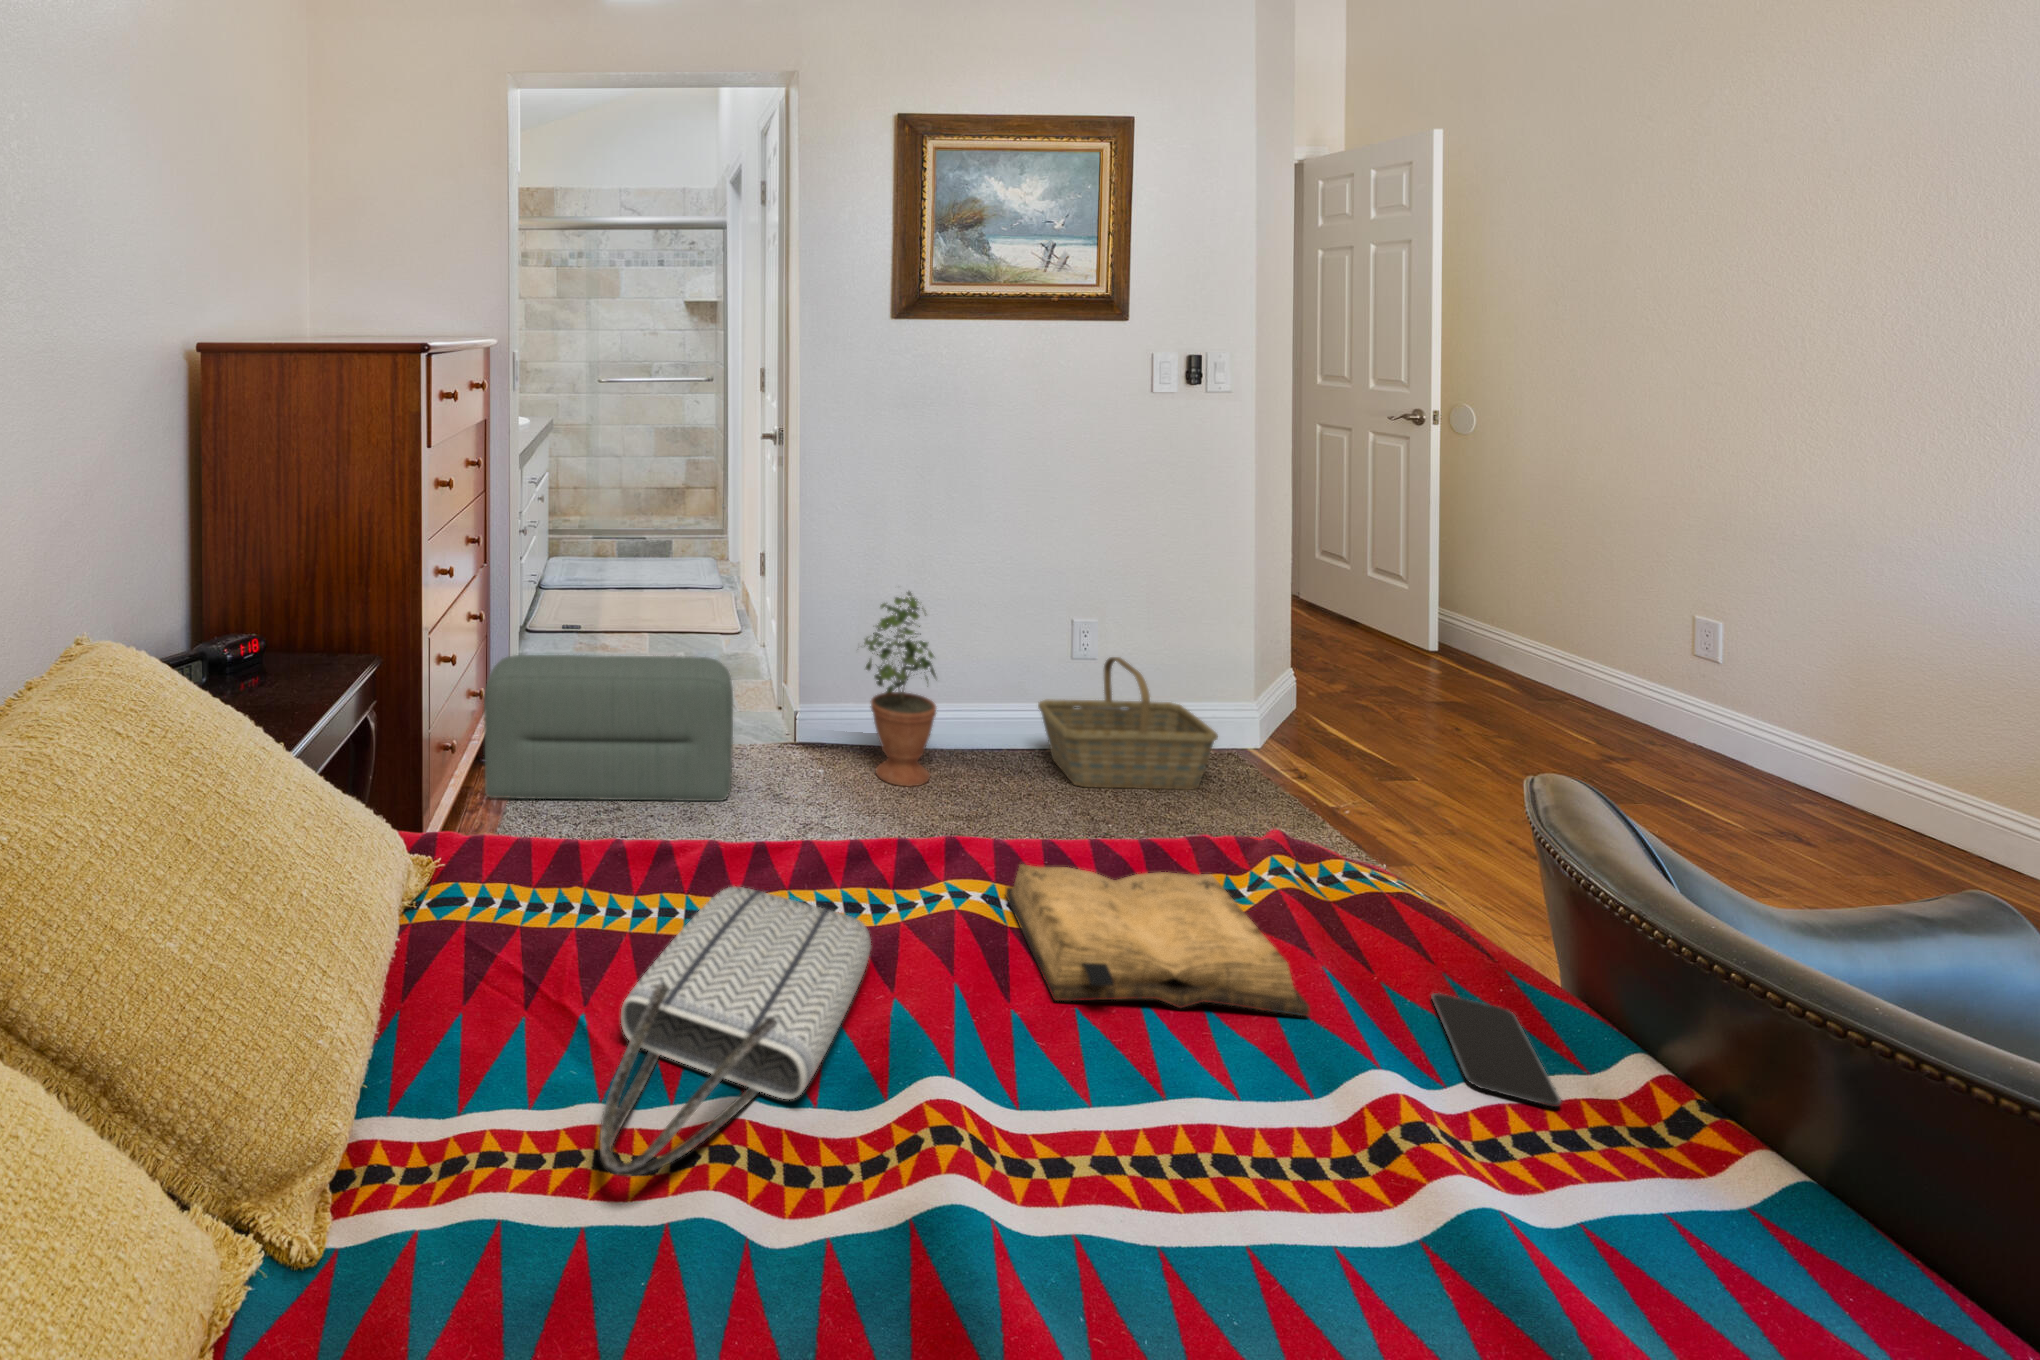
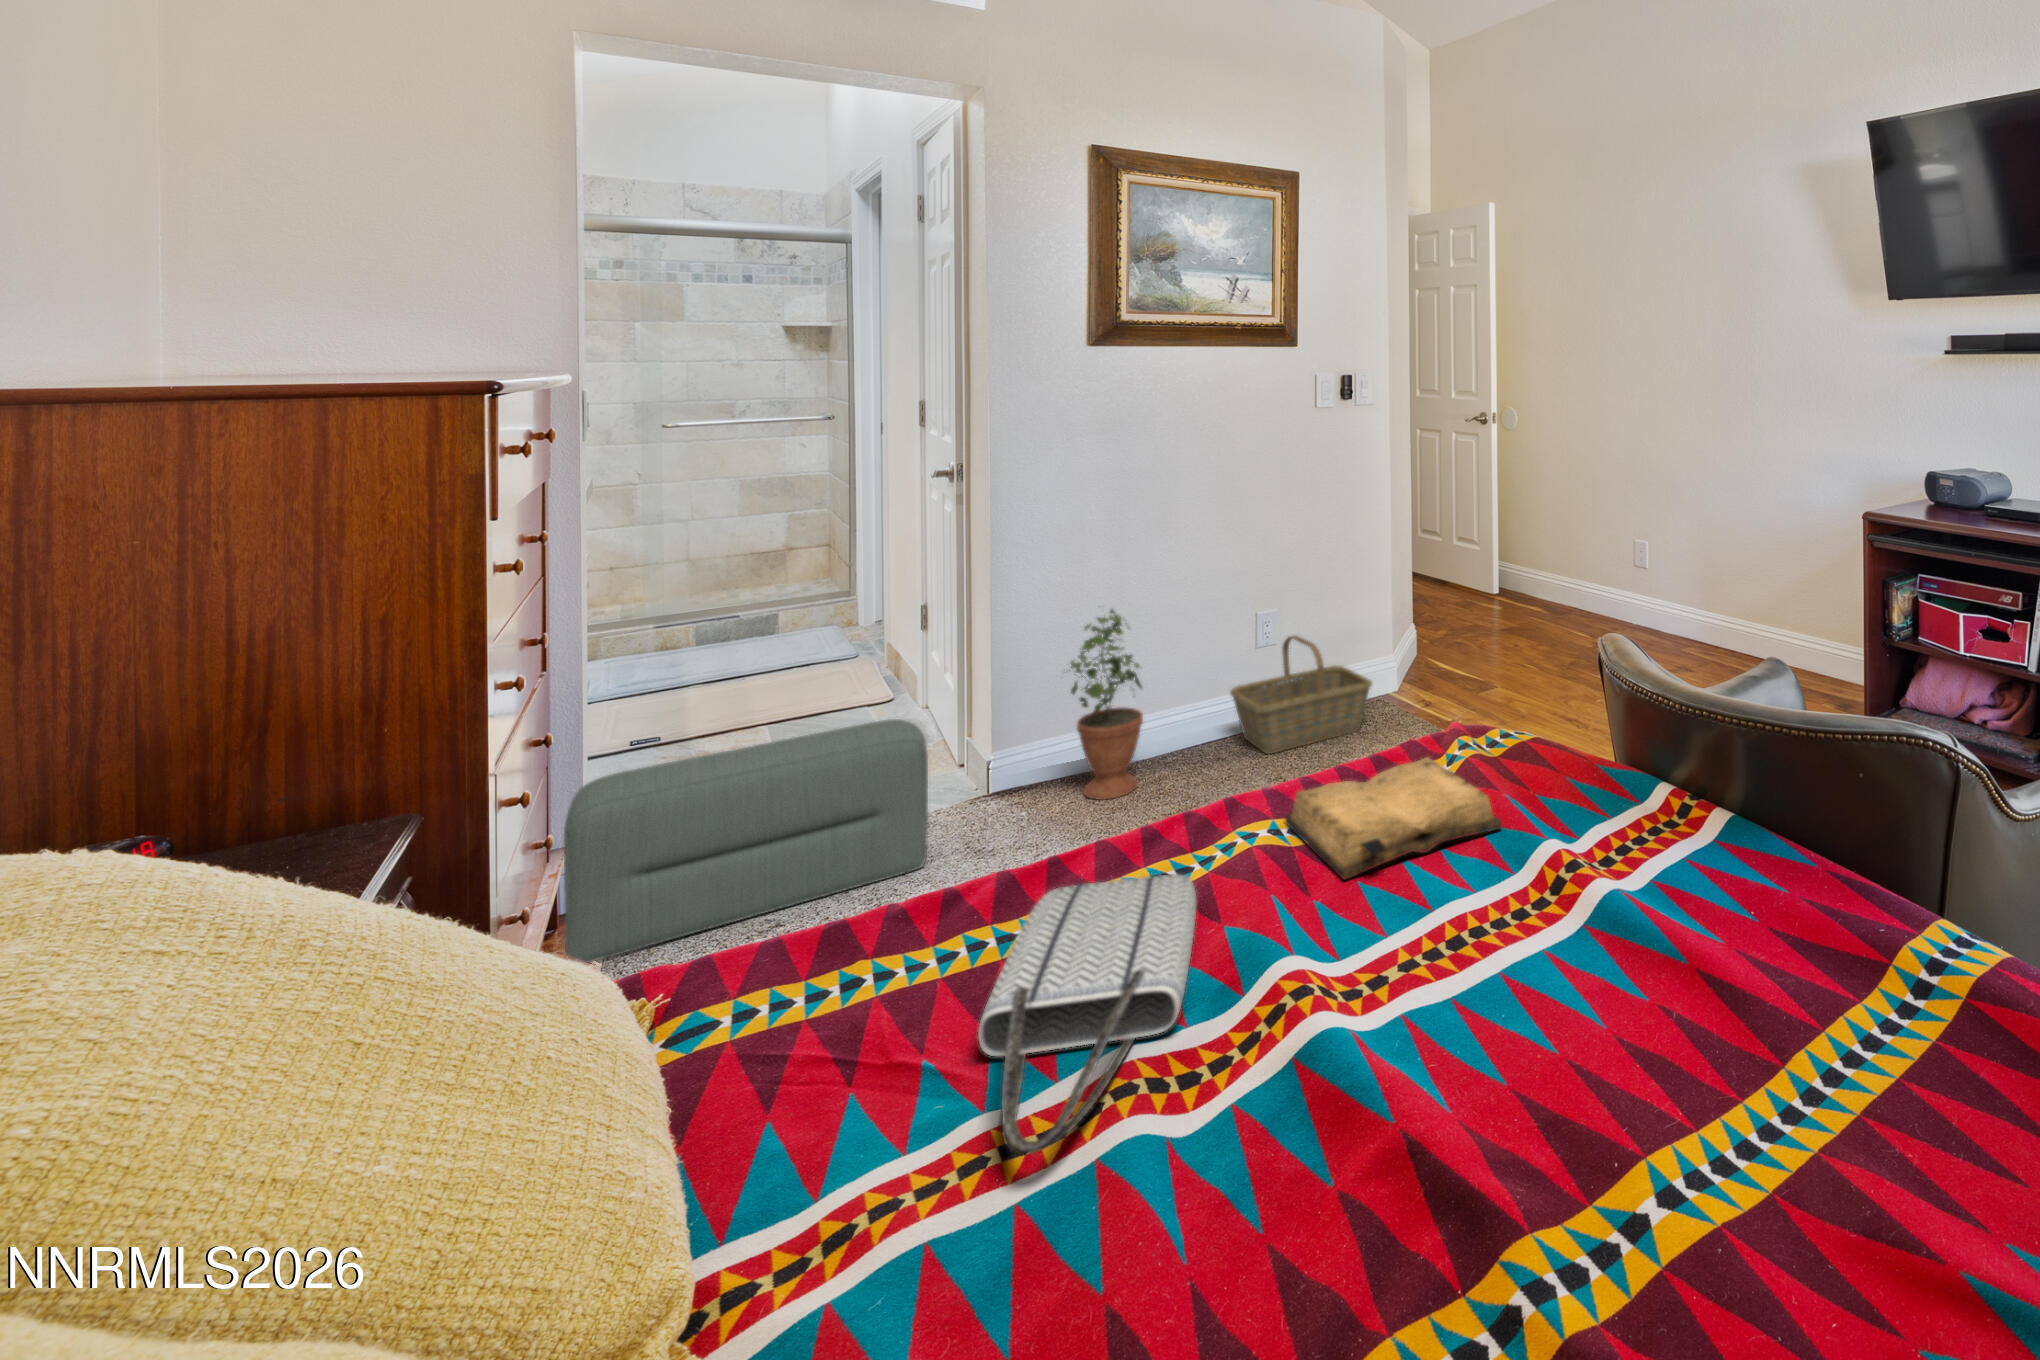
smartphone: present [1431,993,1561,1107] -> none [1562,785,1634,833]

